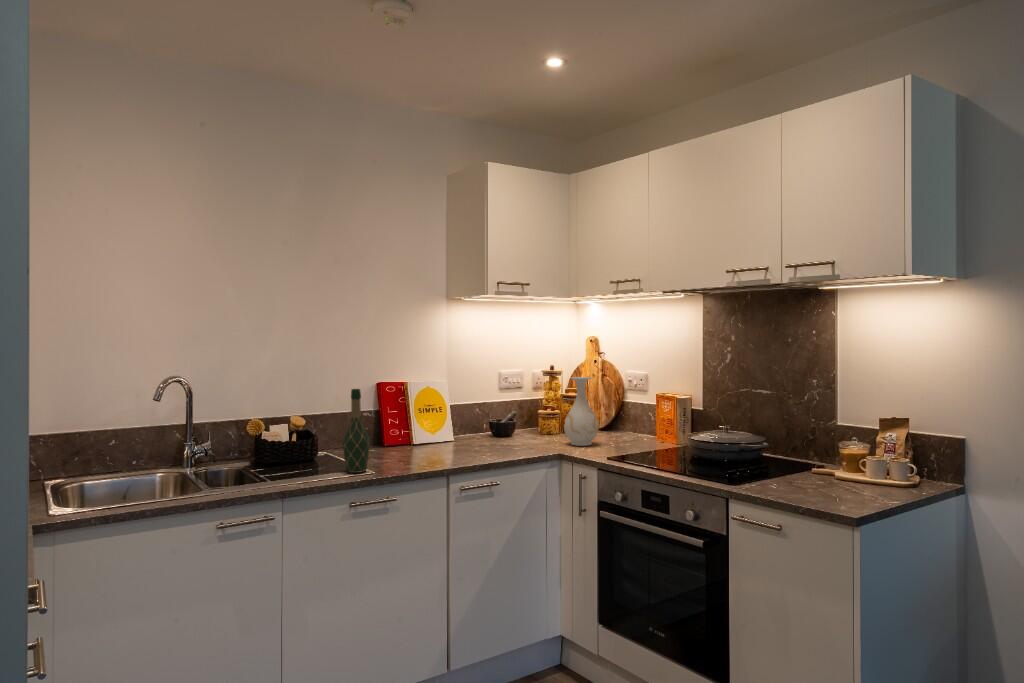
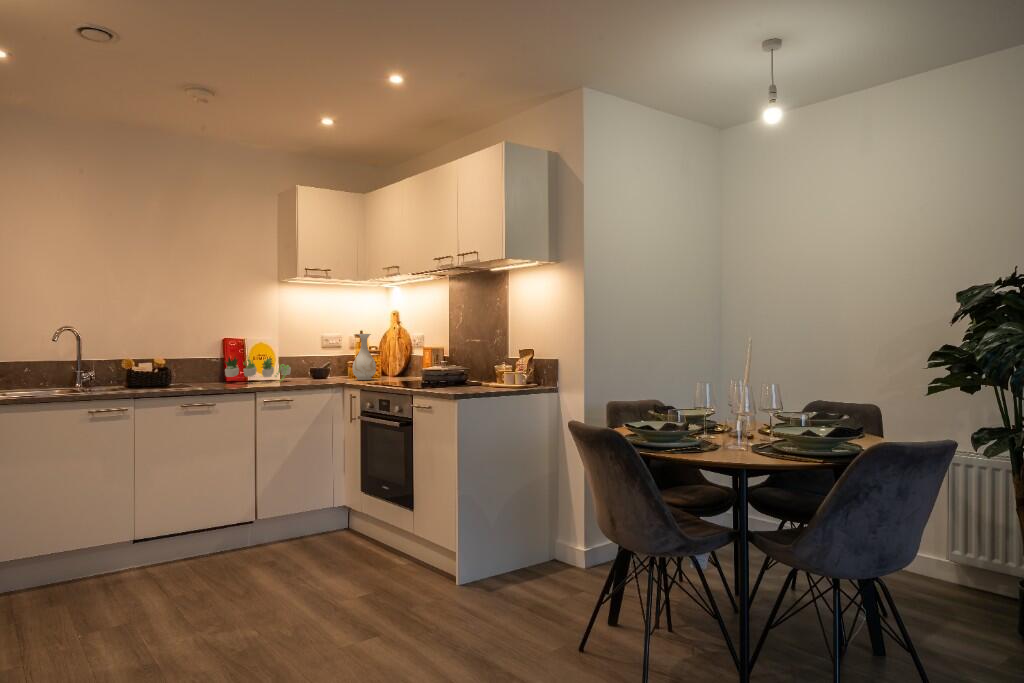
wine bottle: present [343,389,370,473] -> none [181,335,200,388]
succulent plant: none [387,406,479,451] -> present [225,357,291,381]

